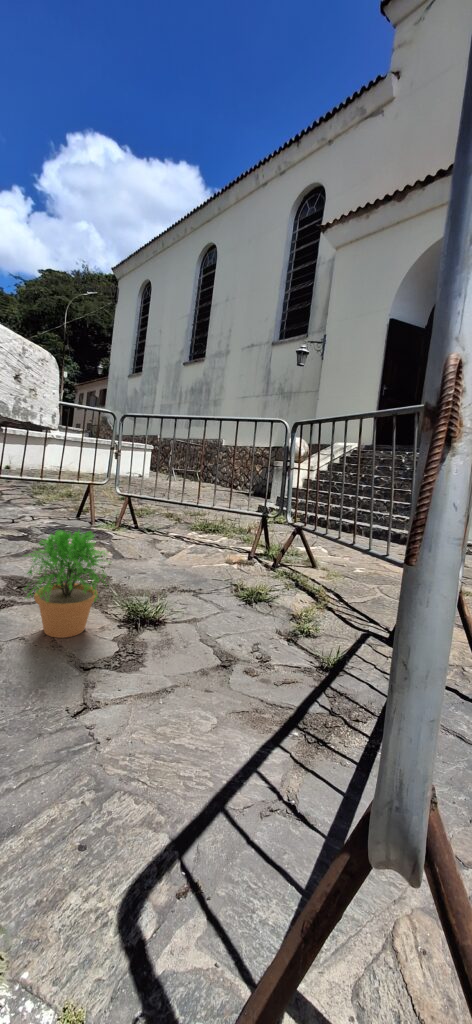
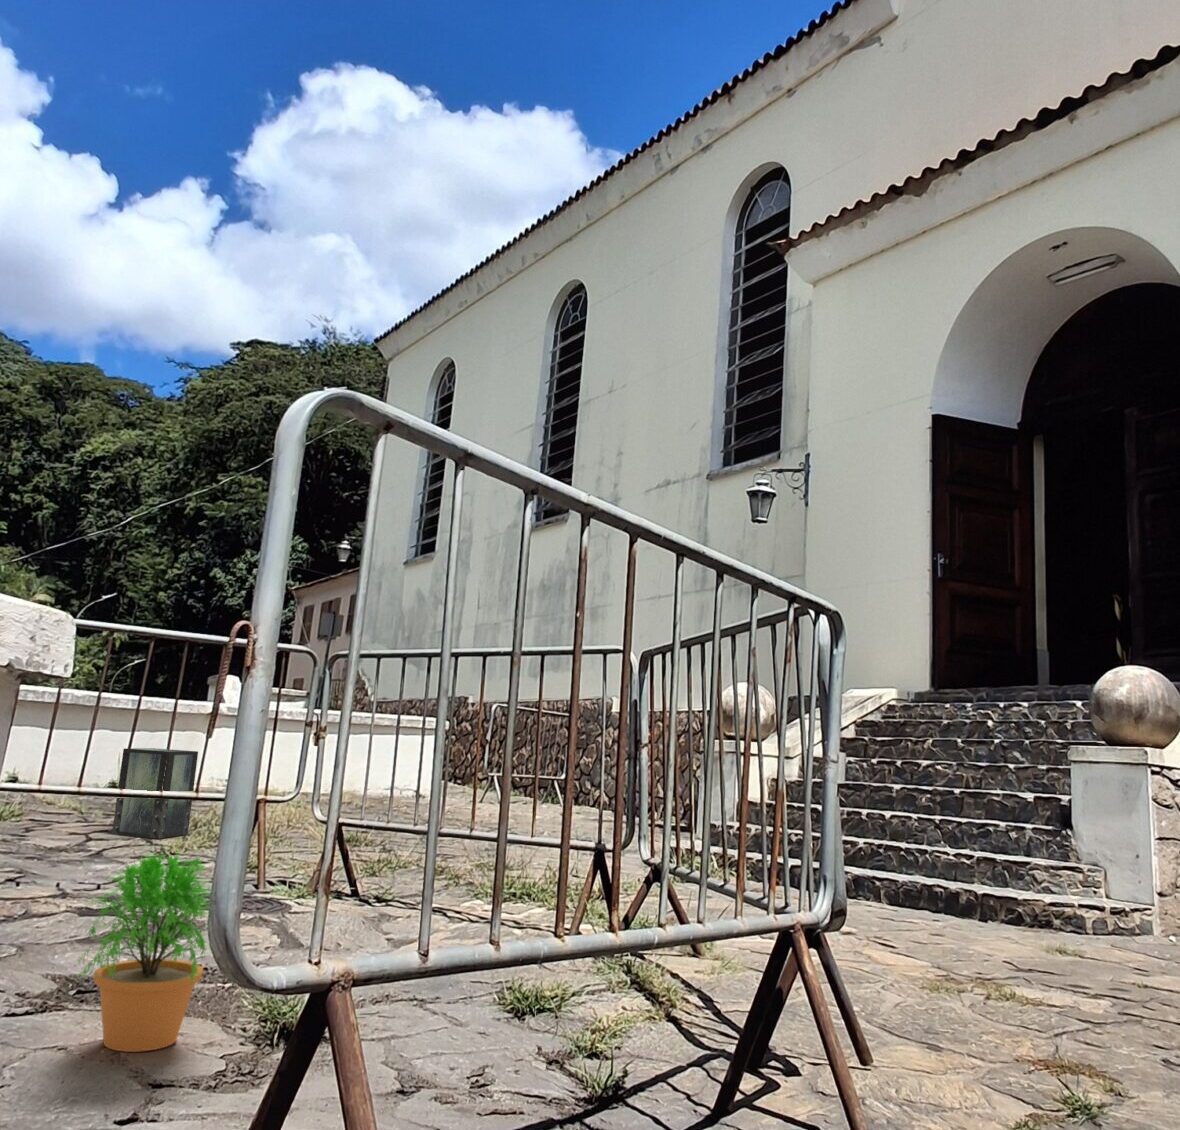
storage box: none [12,453,50,495] -> present [112,748,198,839]

